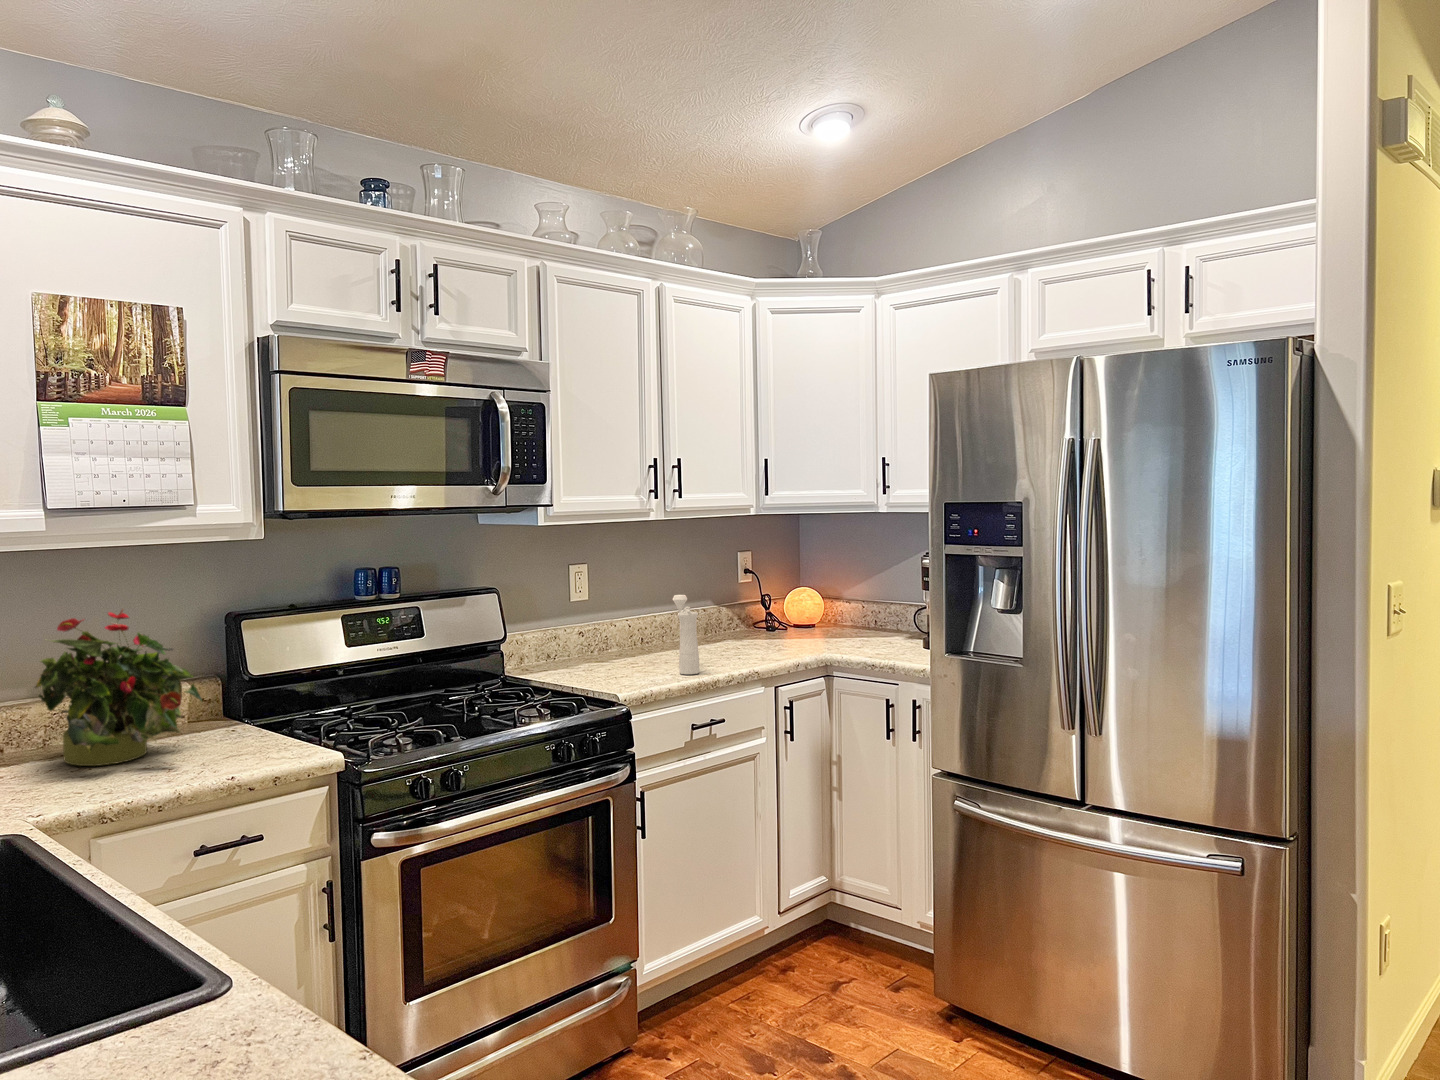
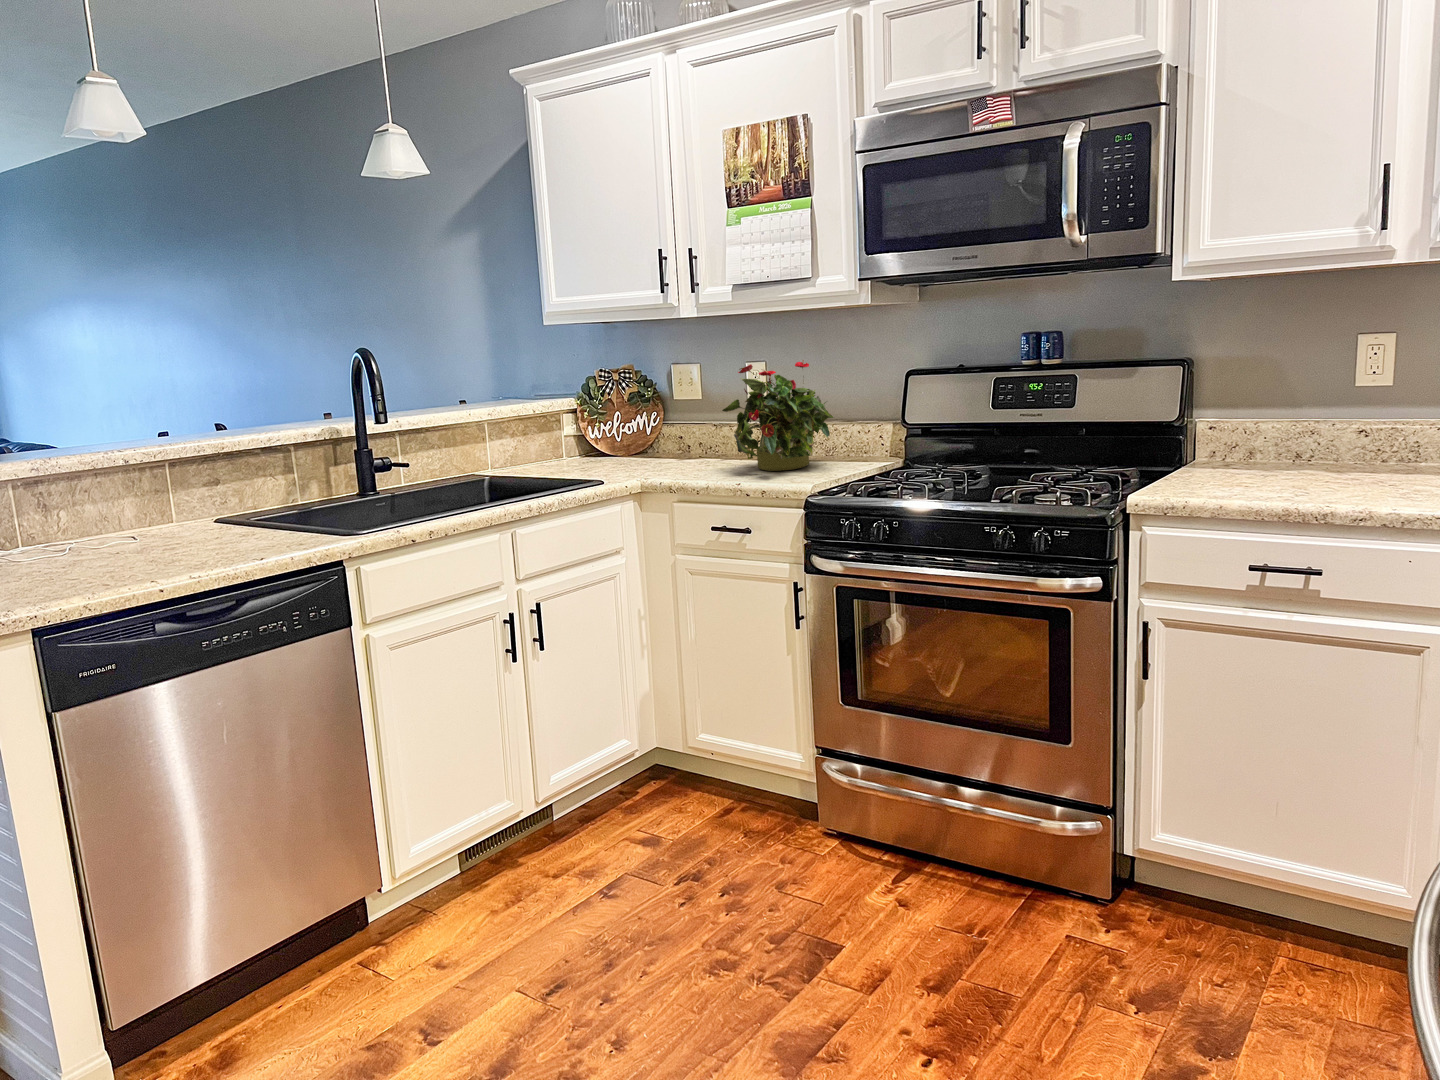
pepper mill: present [672,595,700,674] -> none [1340,388,1417,508]

